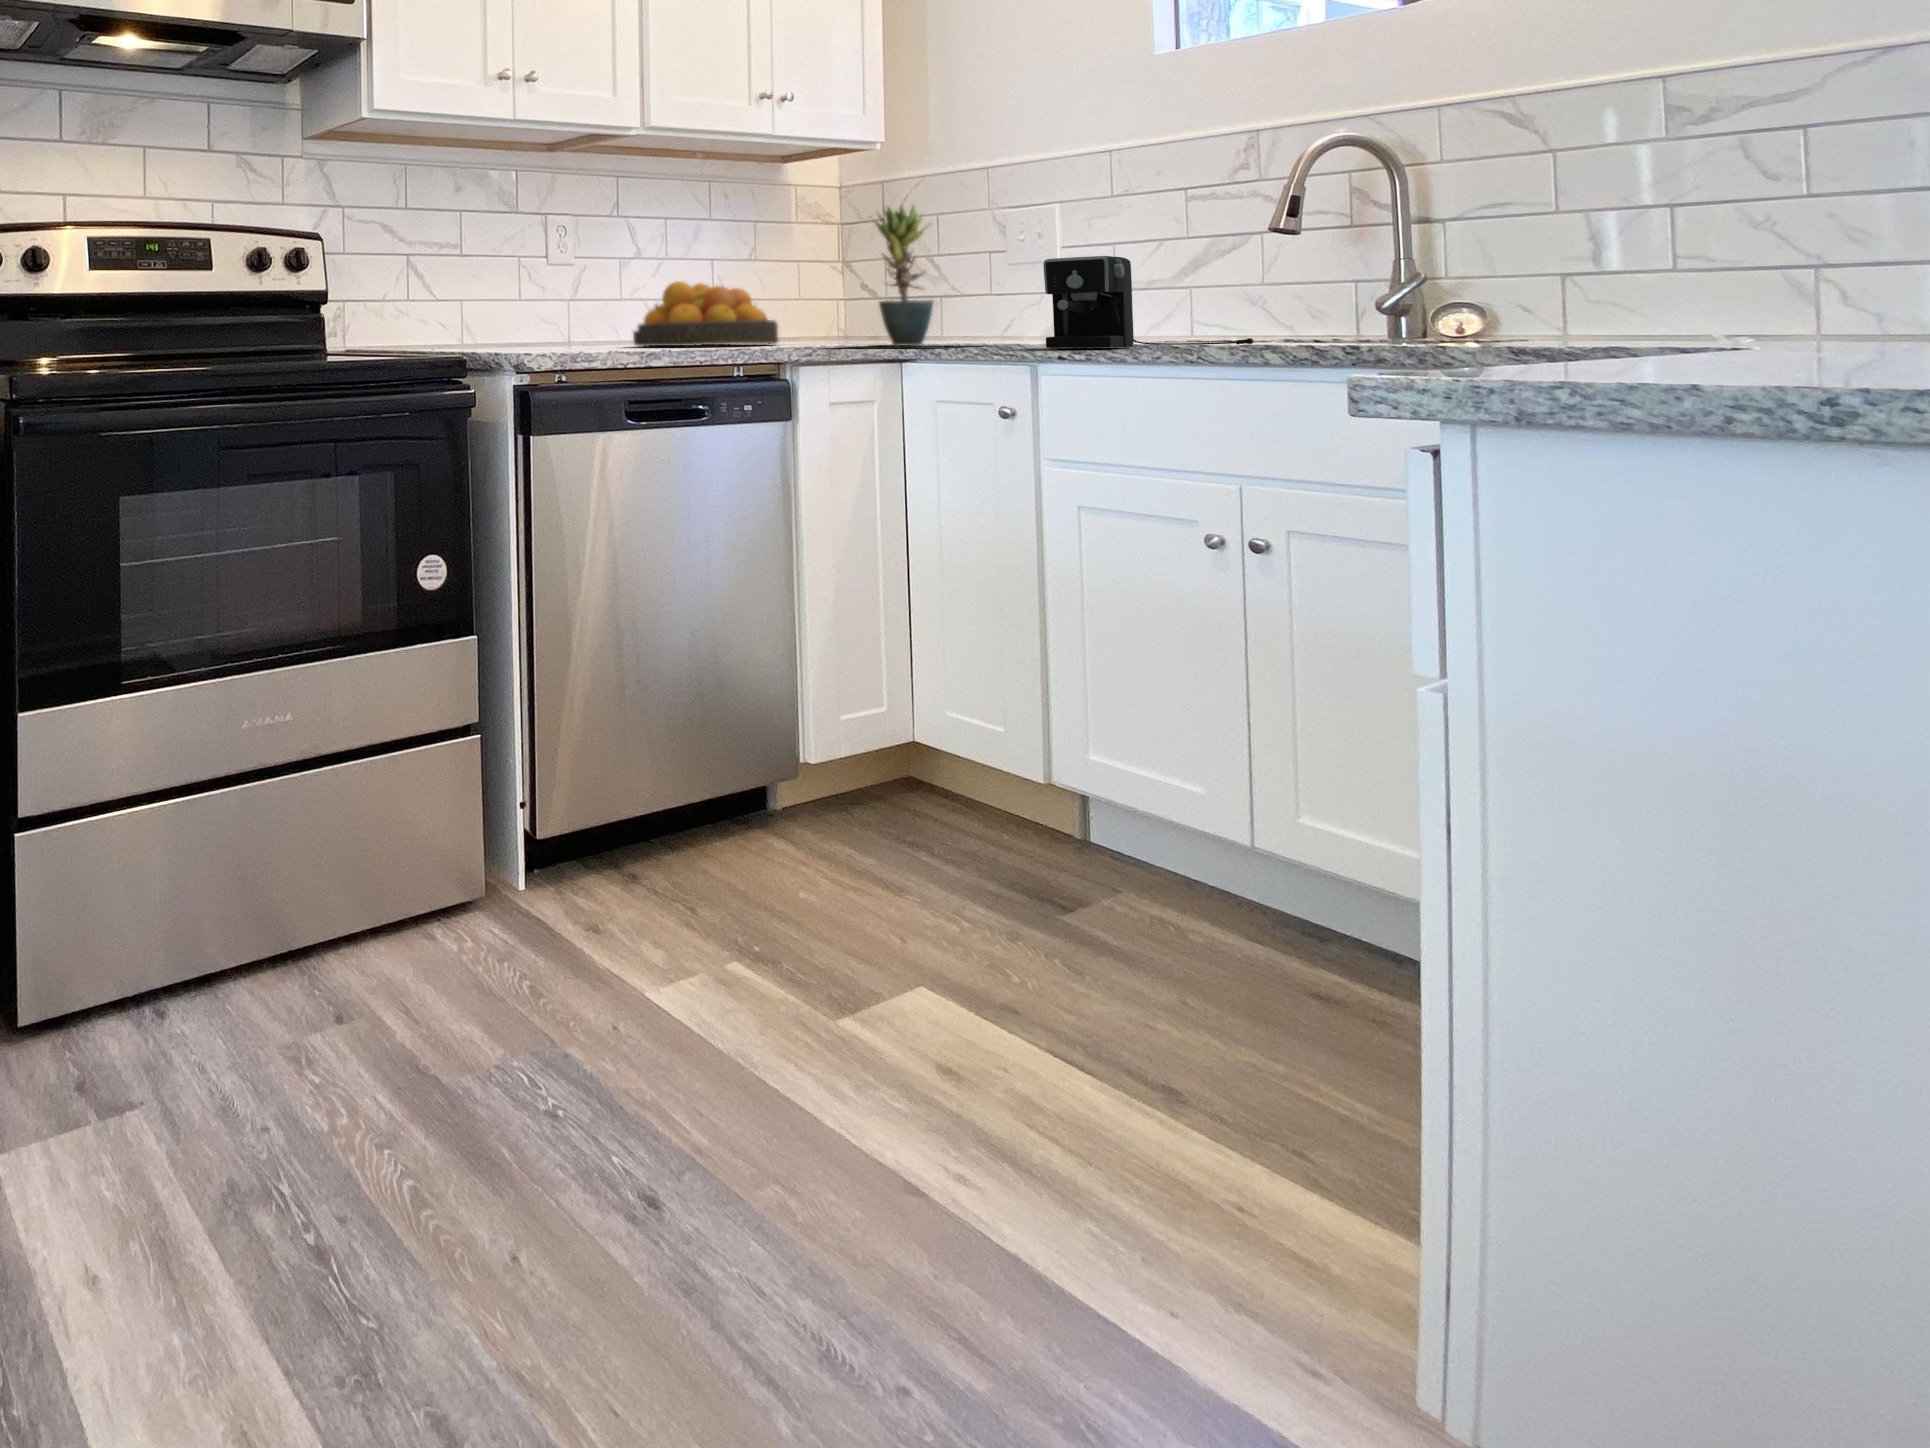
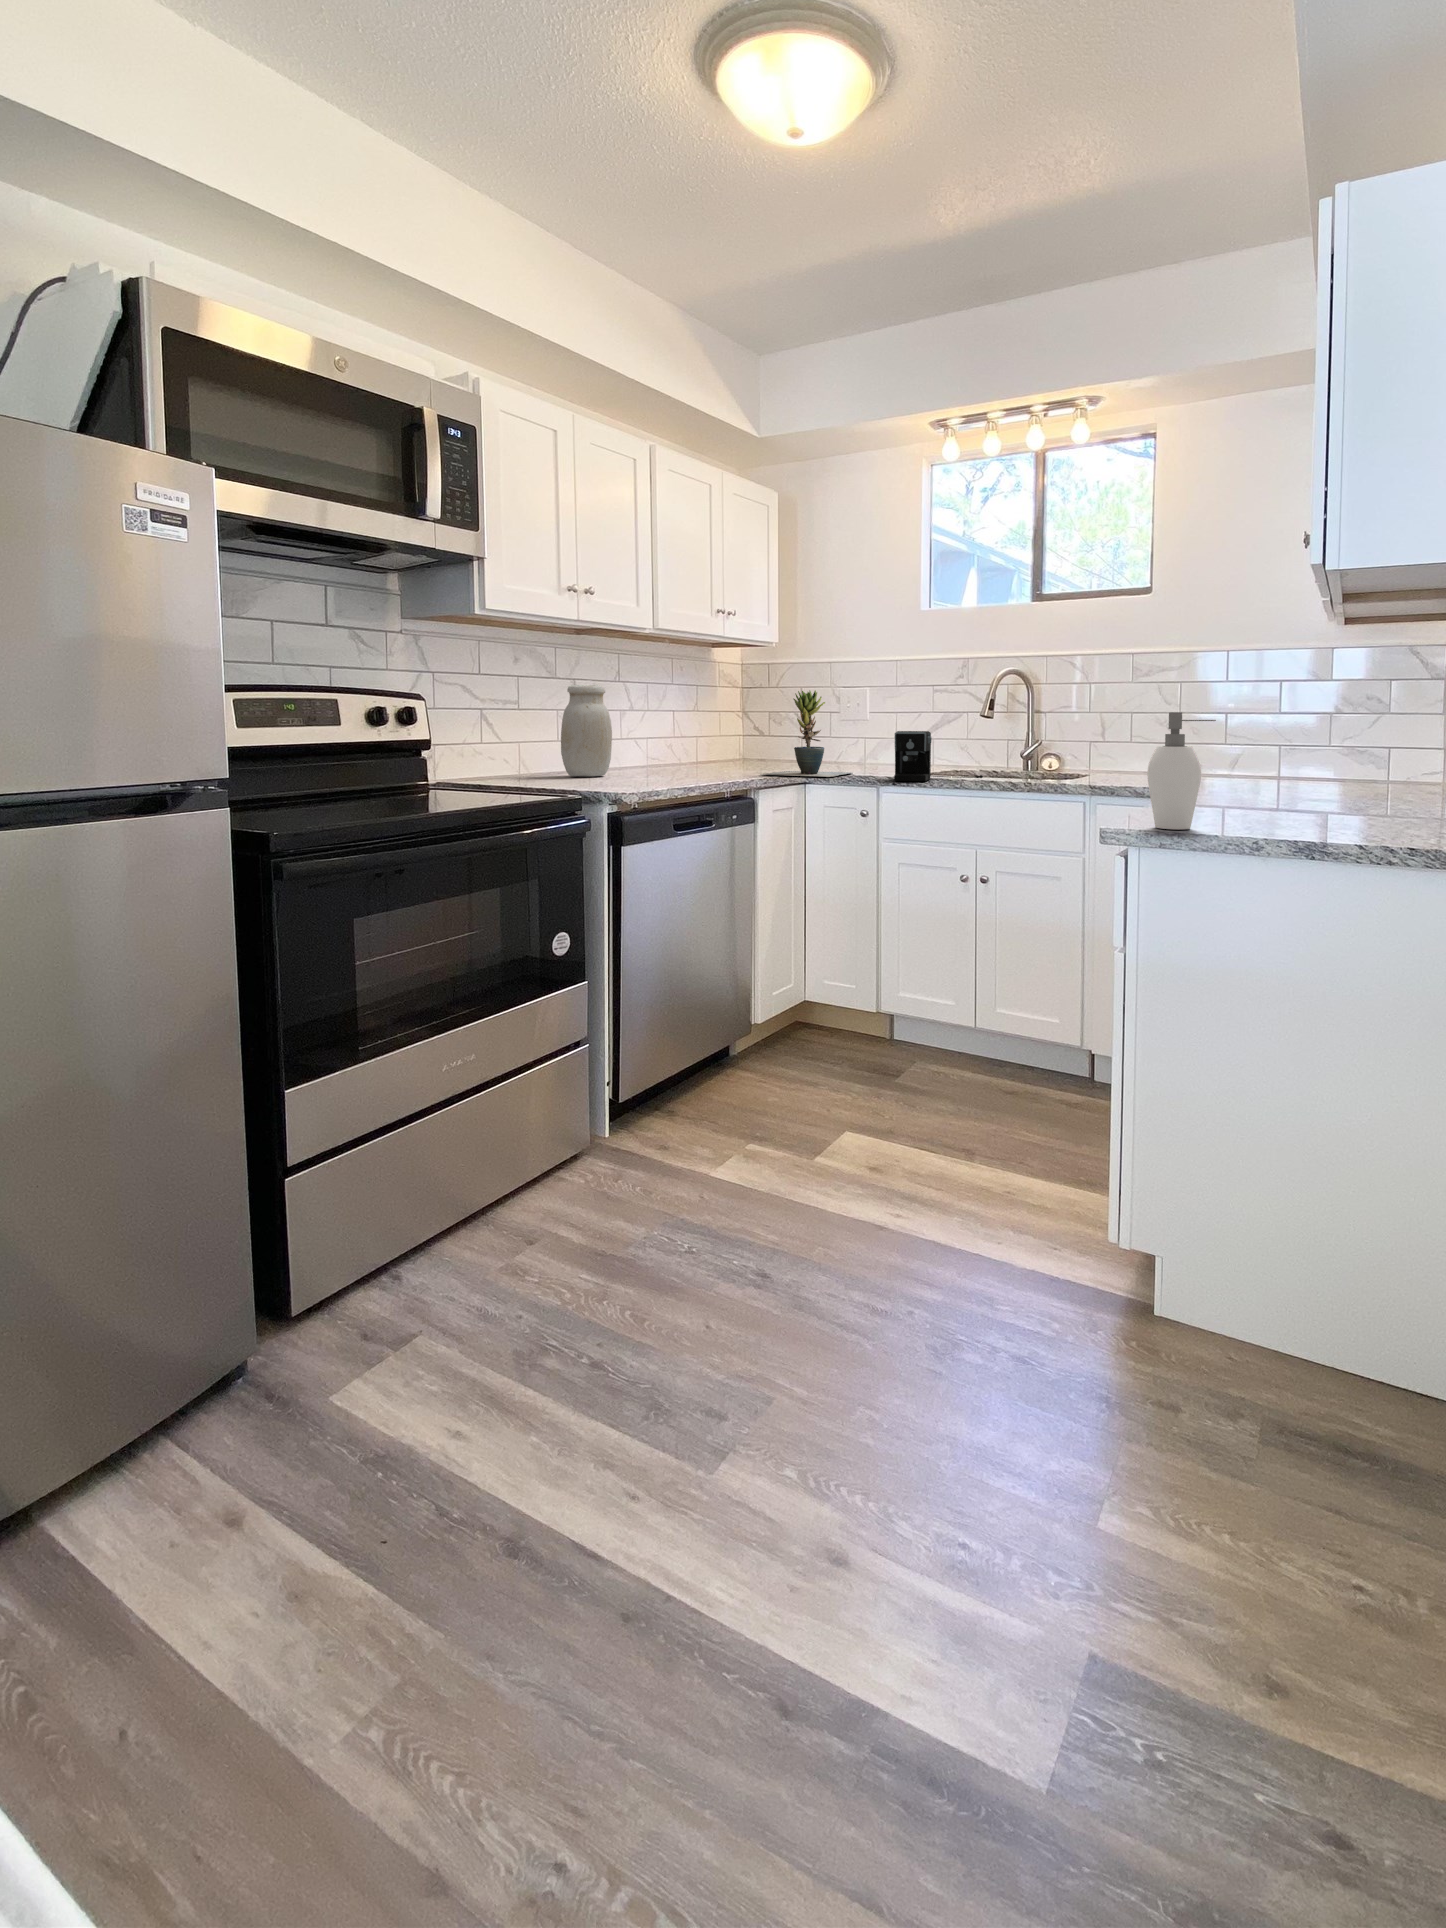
soap dispenser: none [1503,88,1708,381] -> present [1147,712,1216,829]
jar: none [518,218,589,350] -> present [561,685,612,777]
fruit bowl: present [633,281,778,346] -> none [626,726,719,770]

